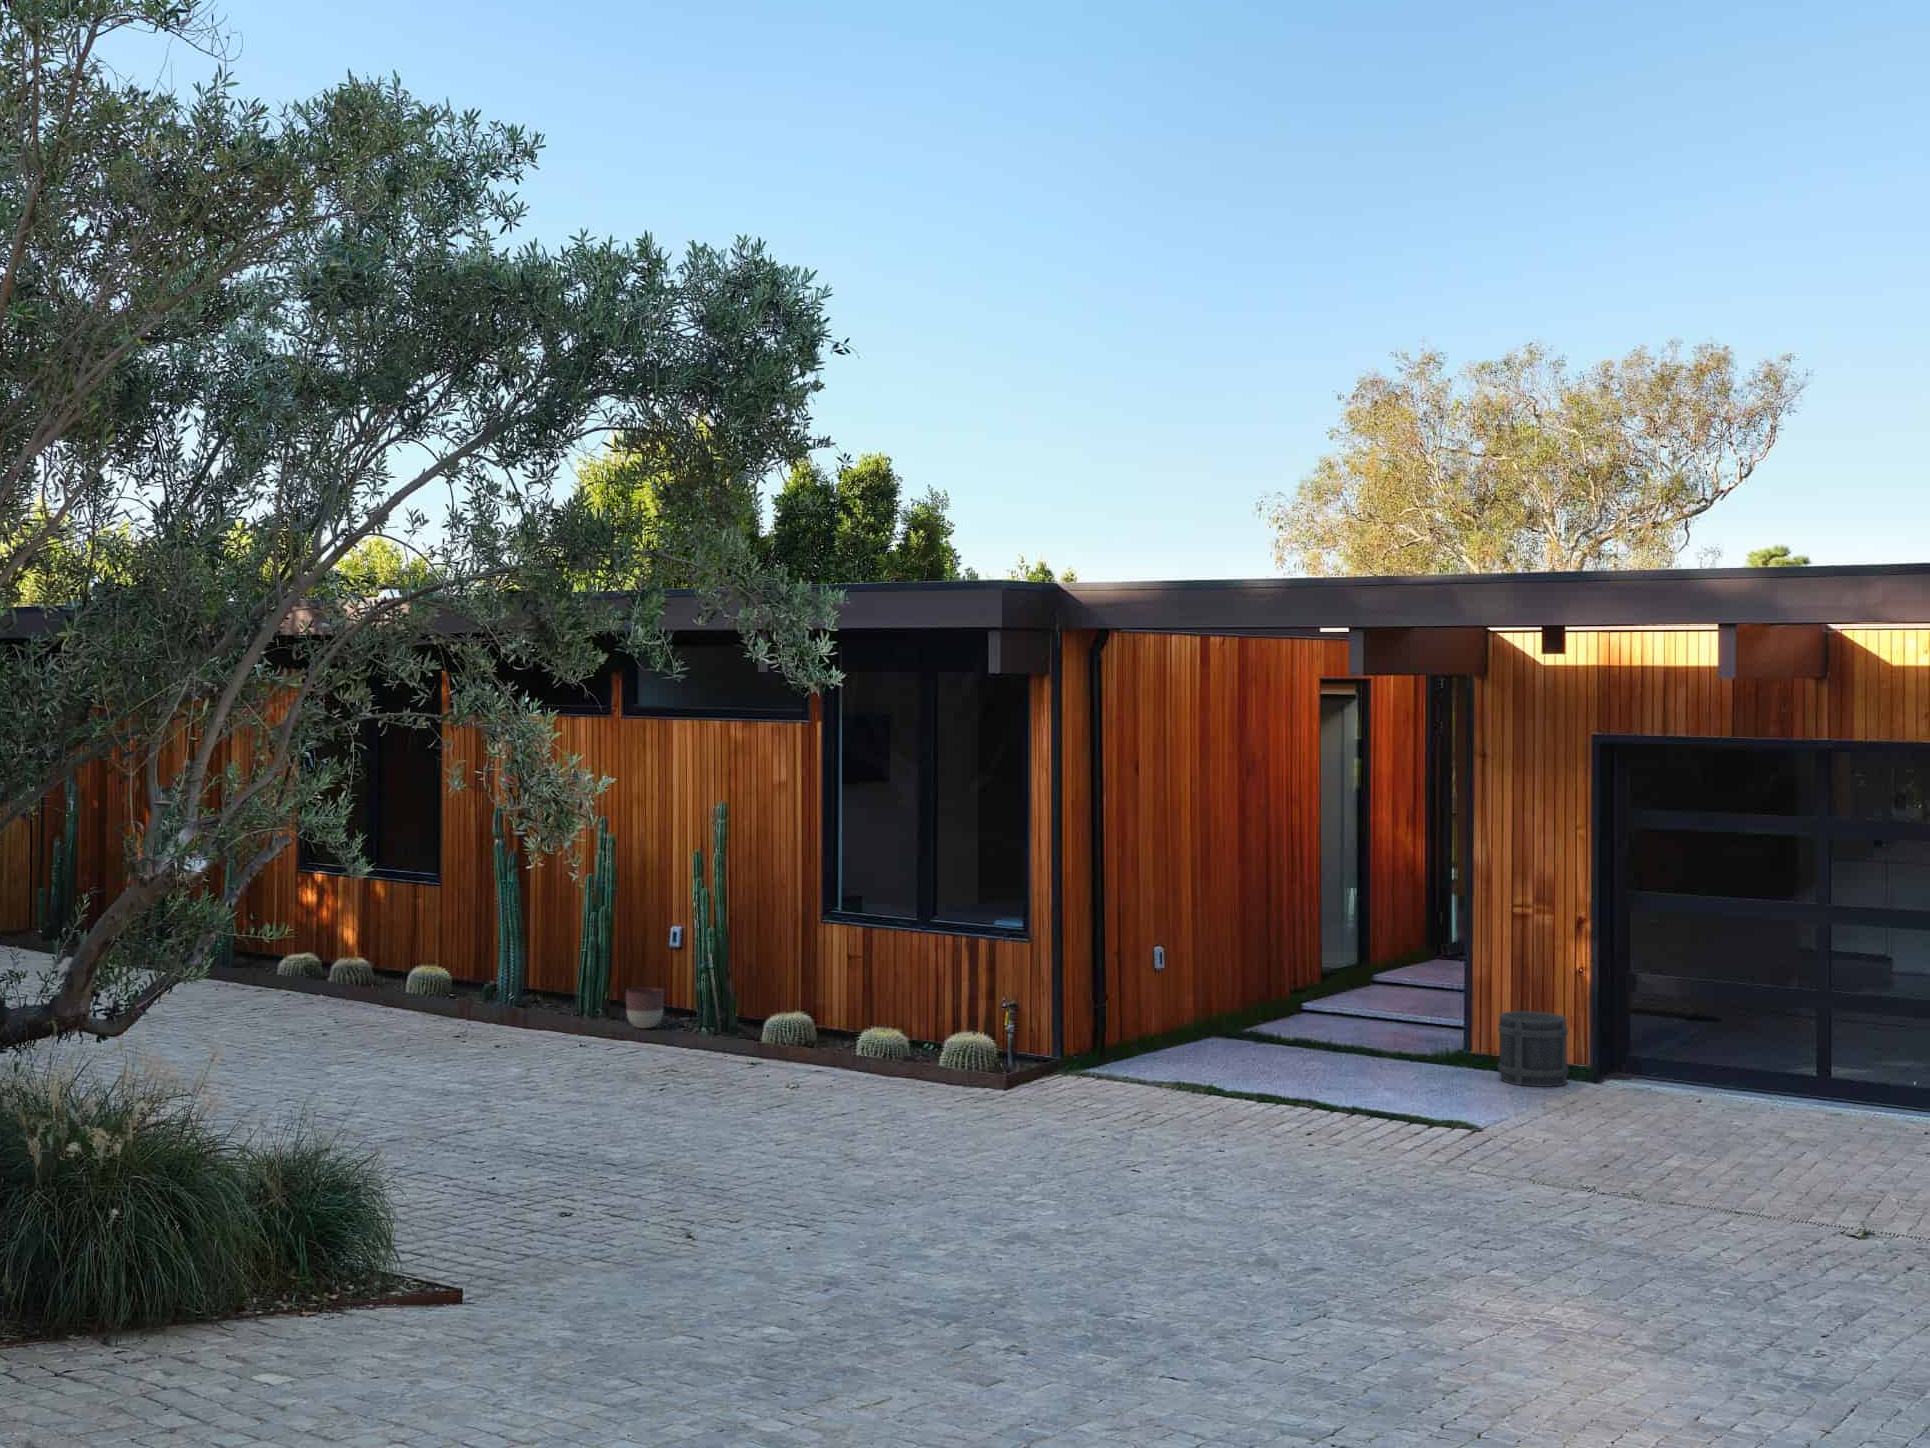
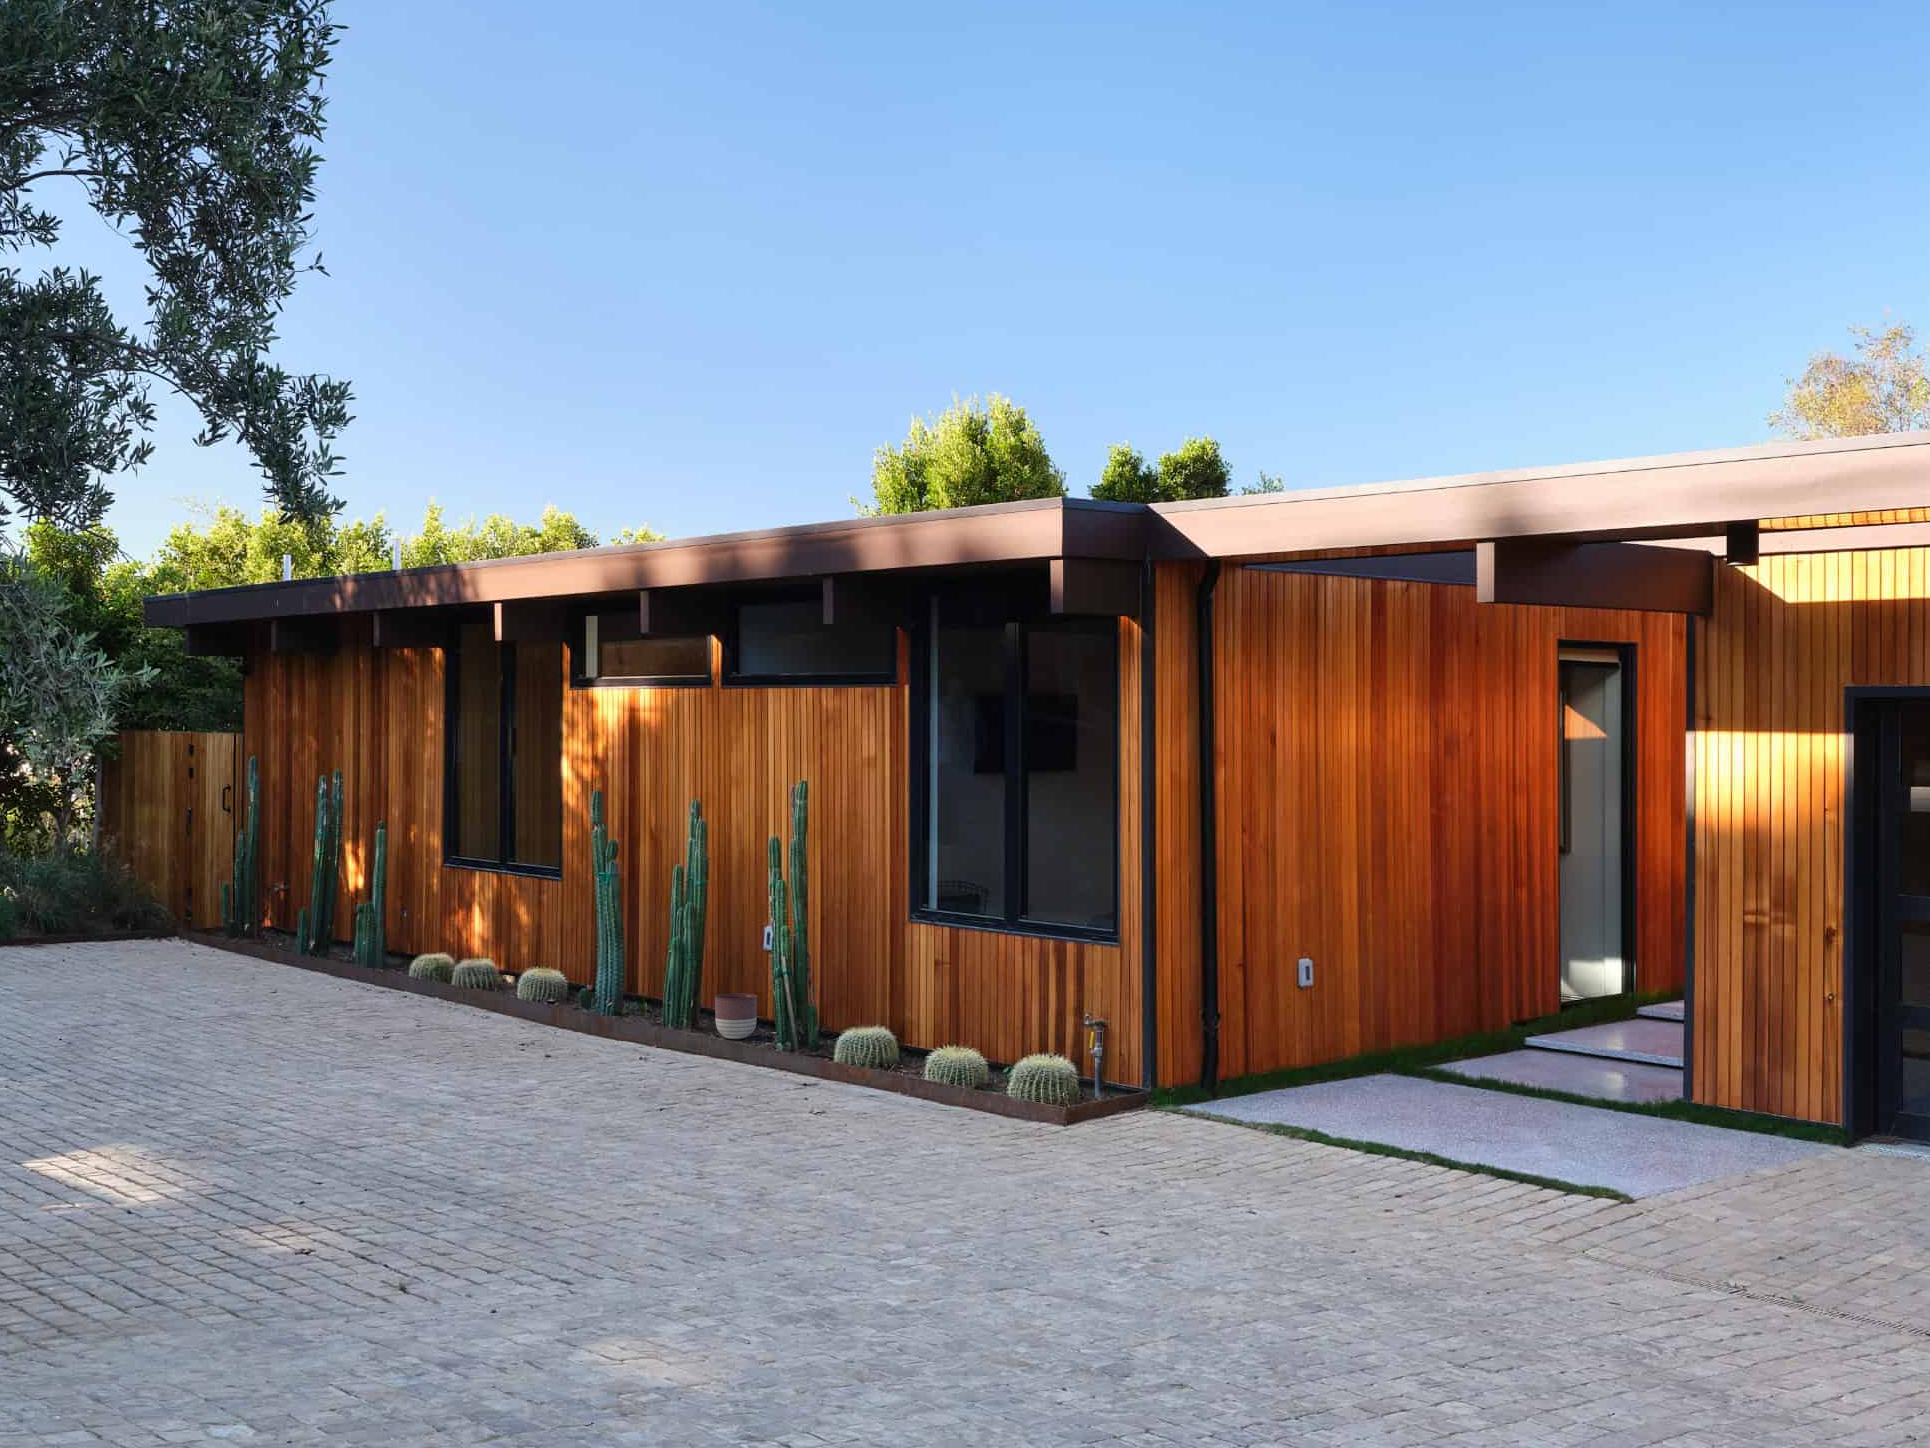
bucket: present [1498,1011,1568,1087] -> none [1714,1050,1808,1149]

